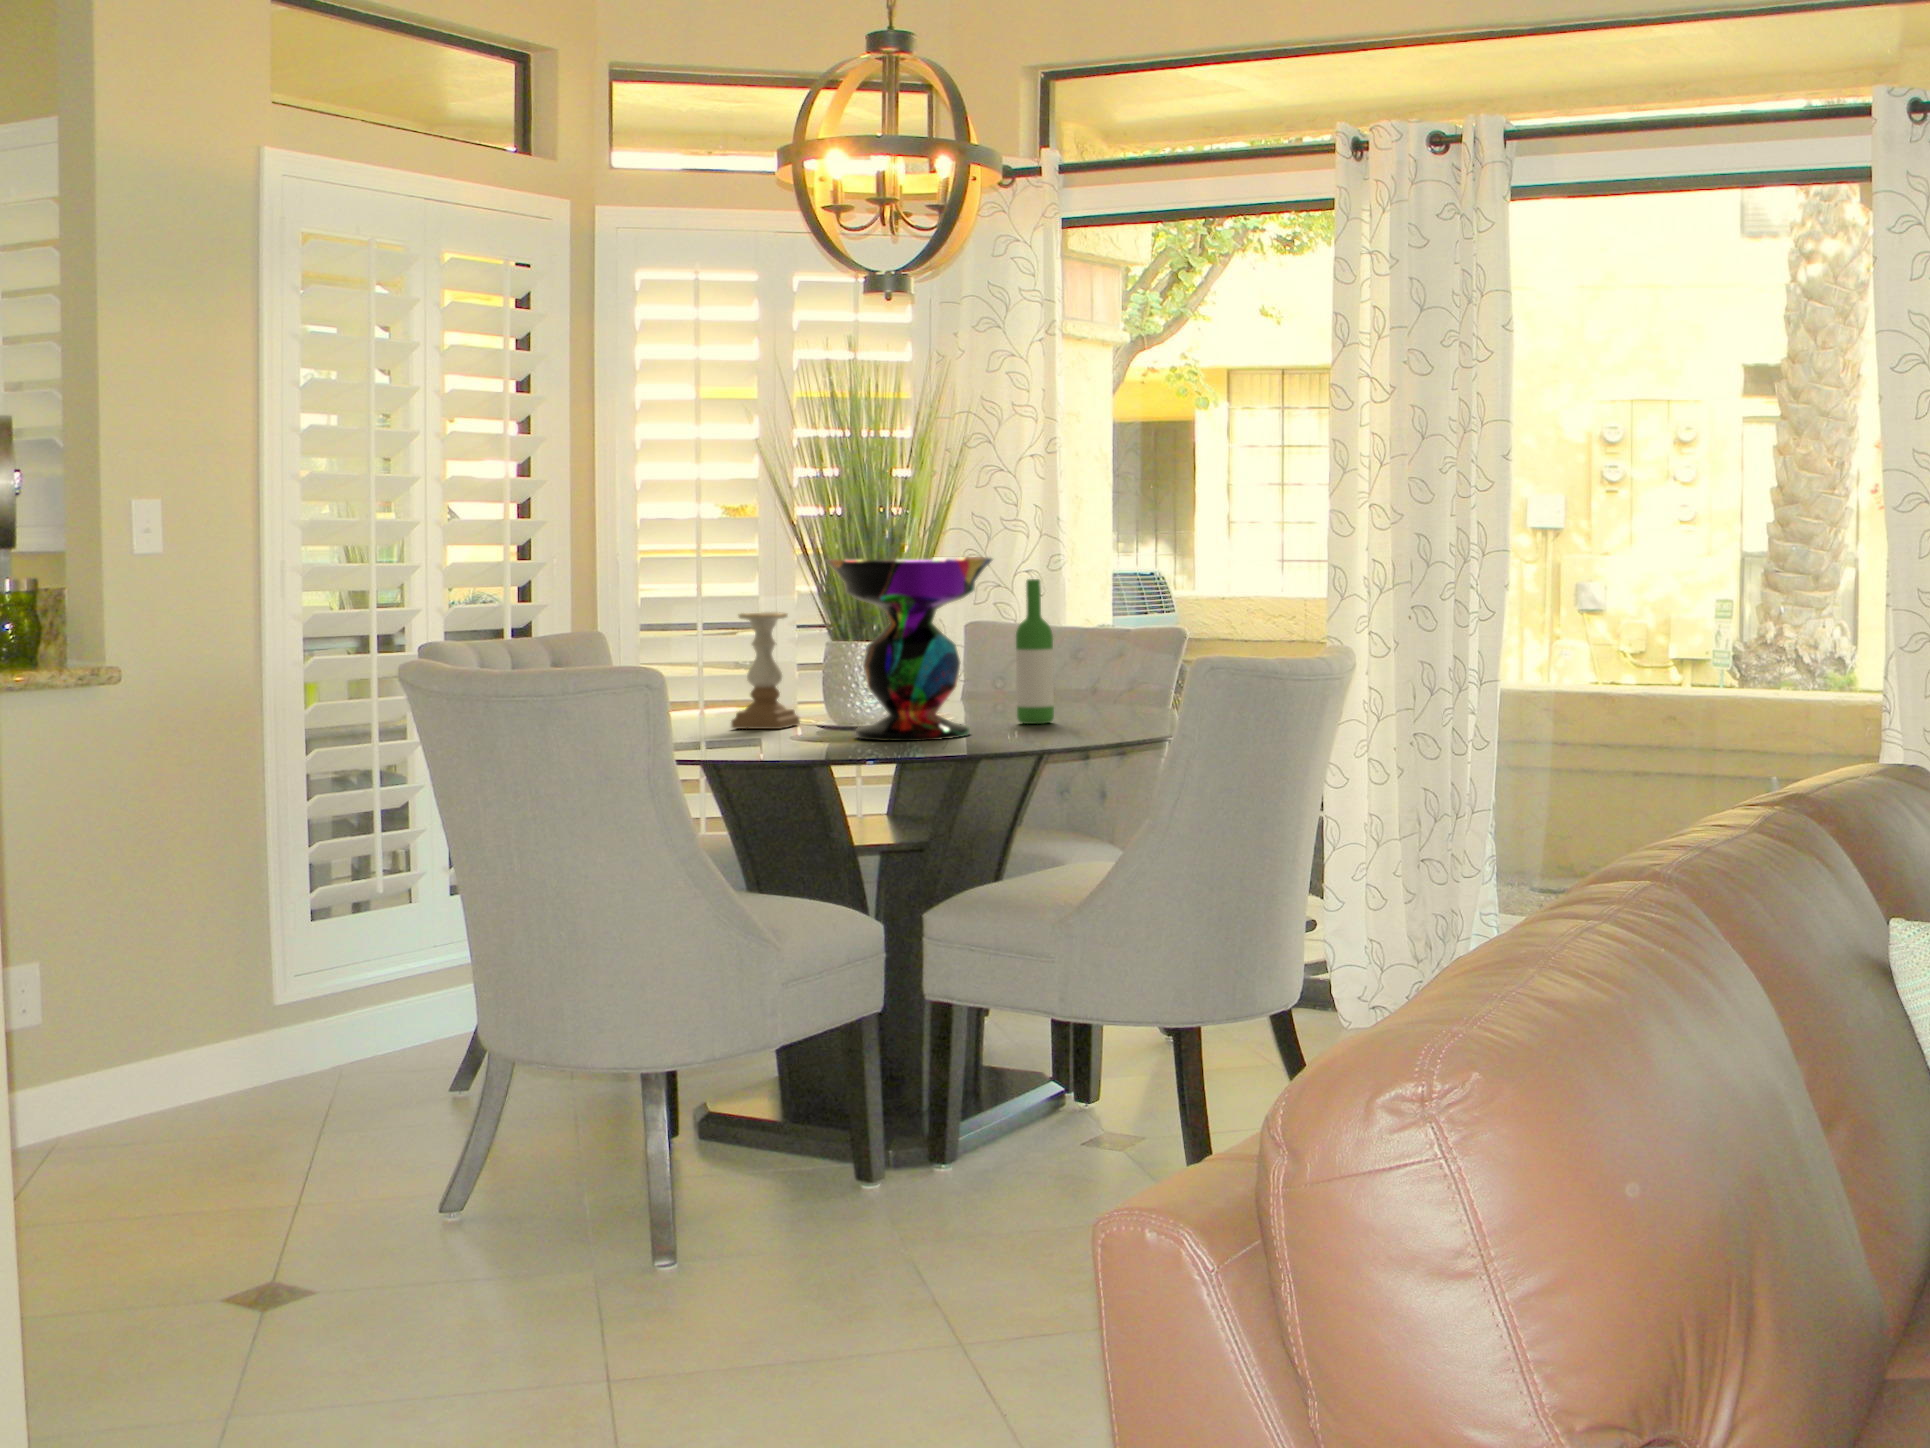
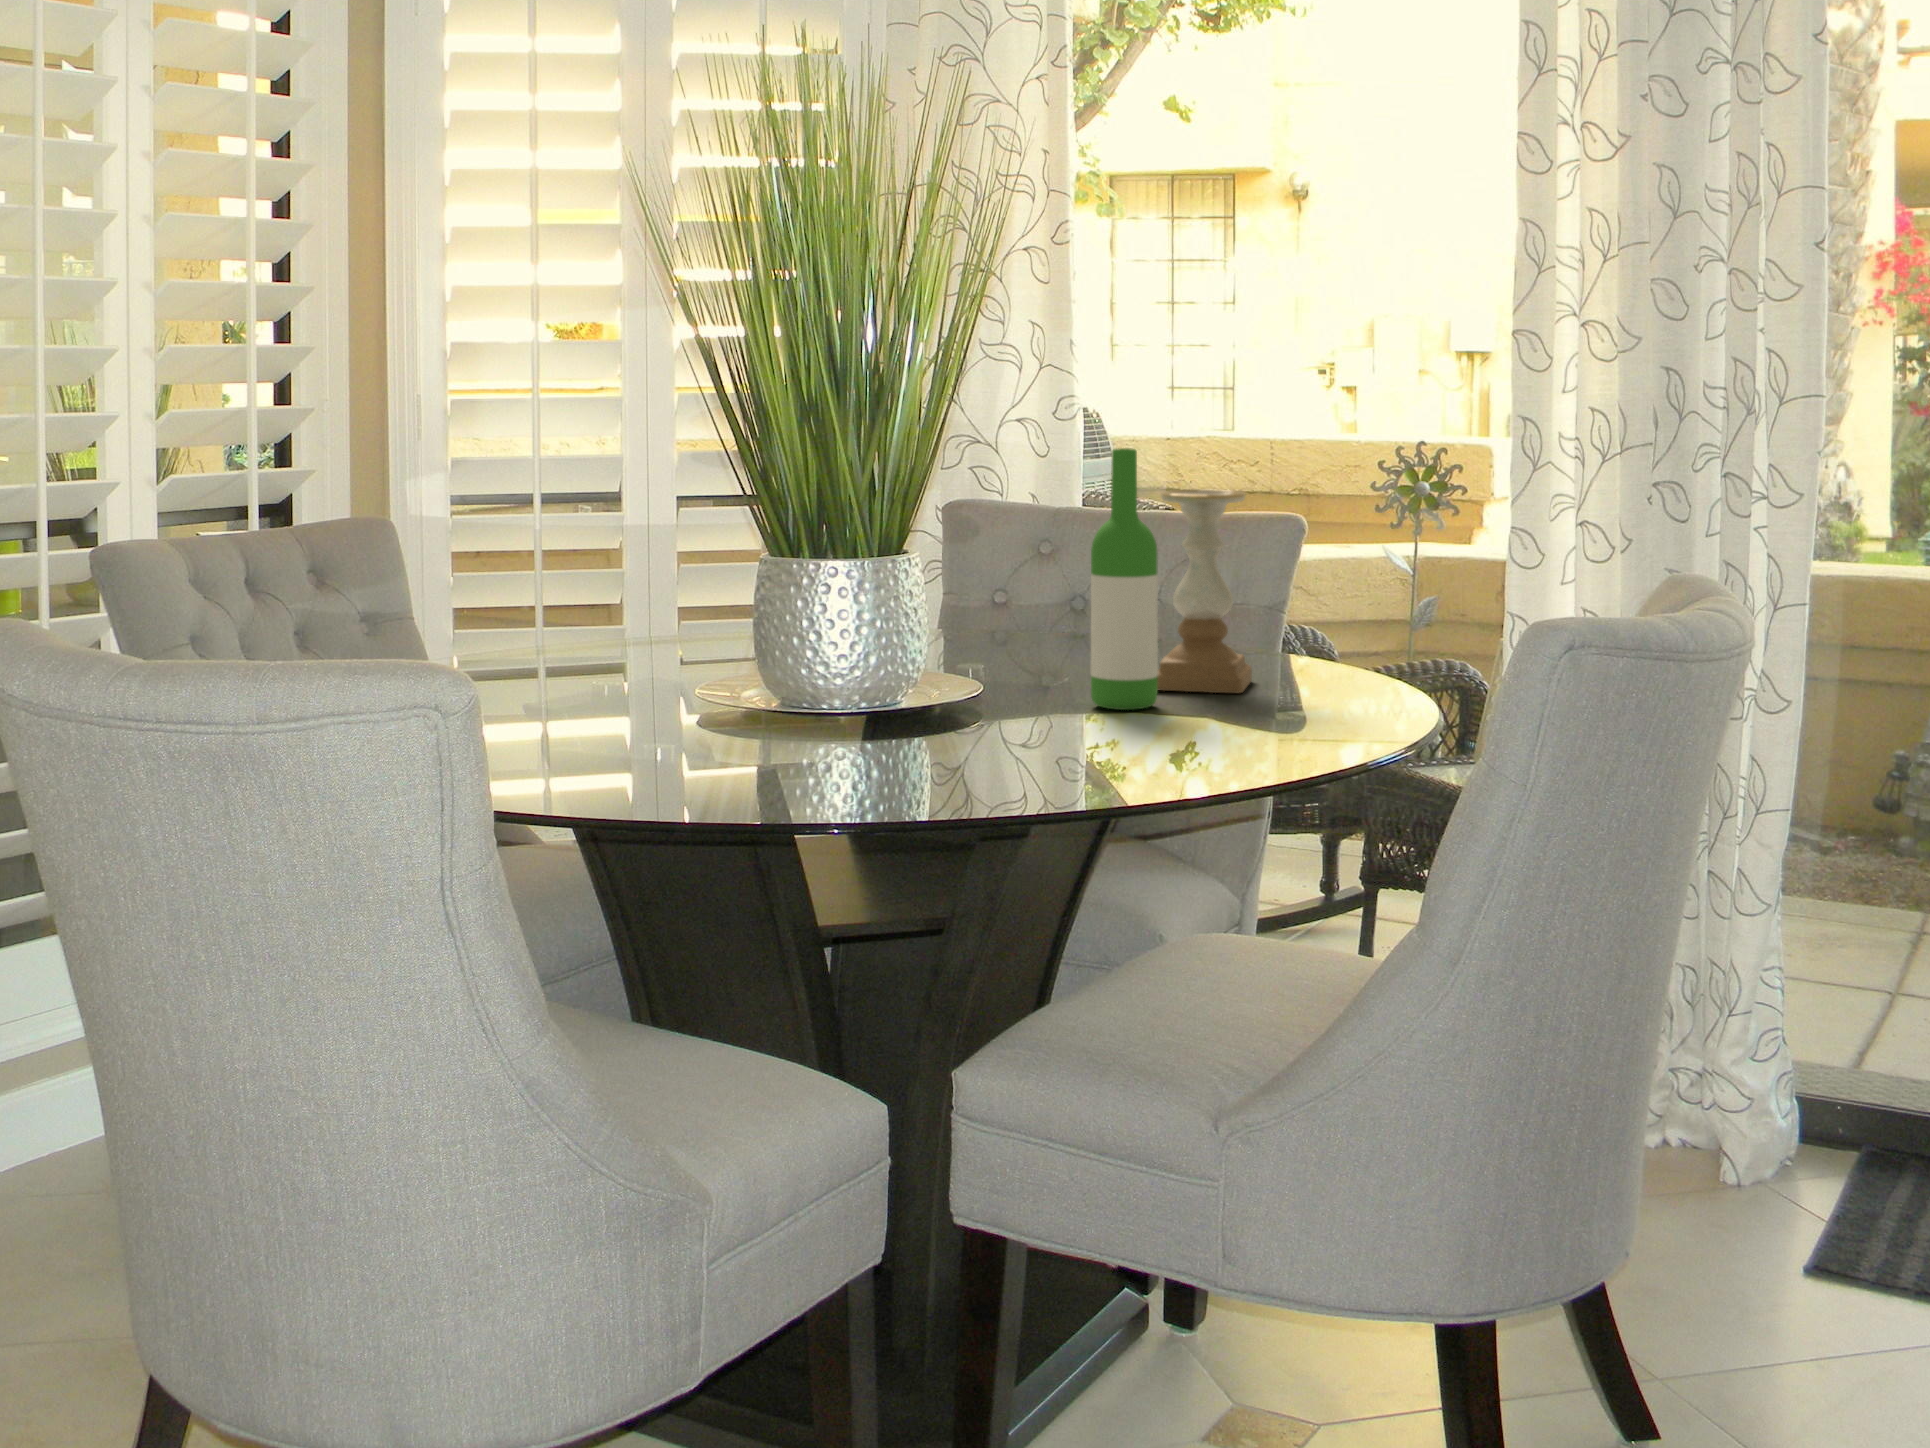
decorative bowl: present [826,557,992,741] -> none [768,410,1083,765]
candle holder: present [731,612,800,729] -> present [1157,489,1252,693]

